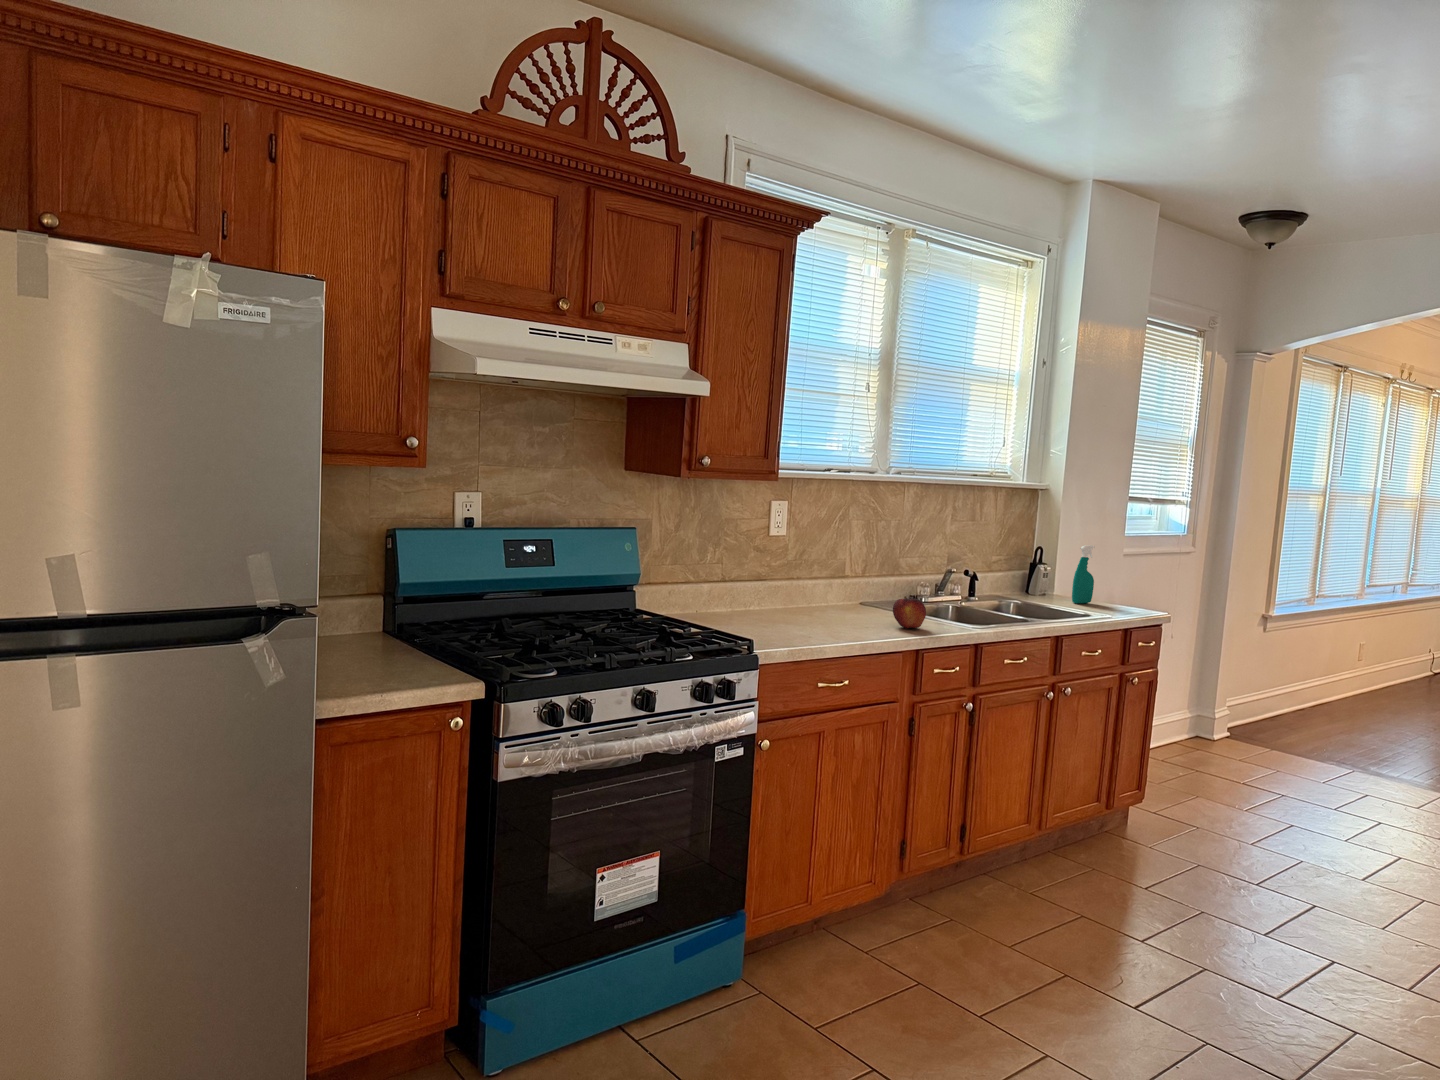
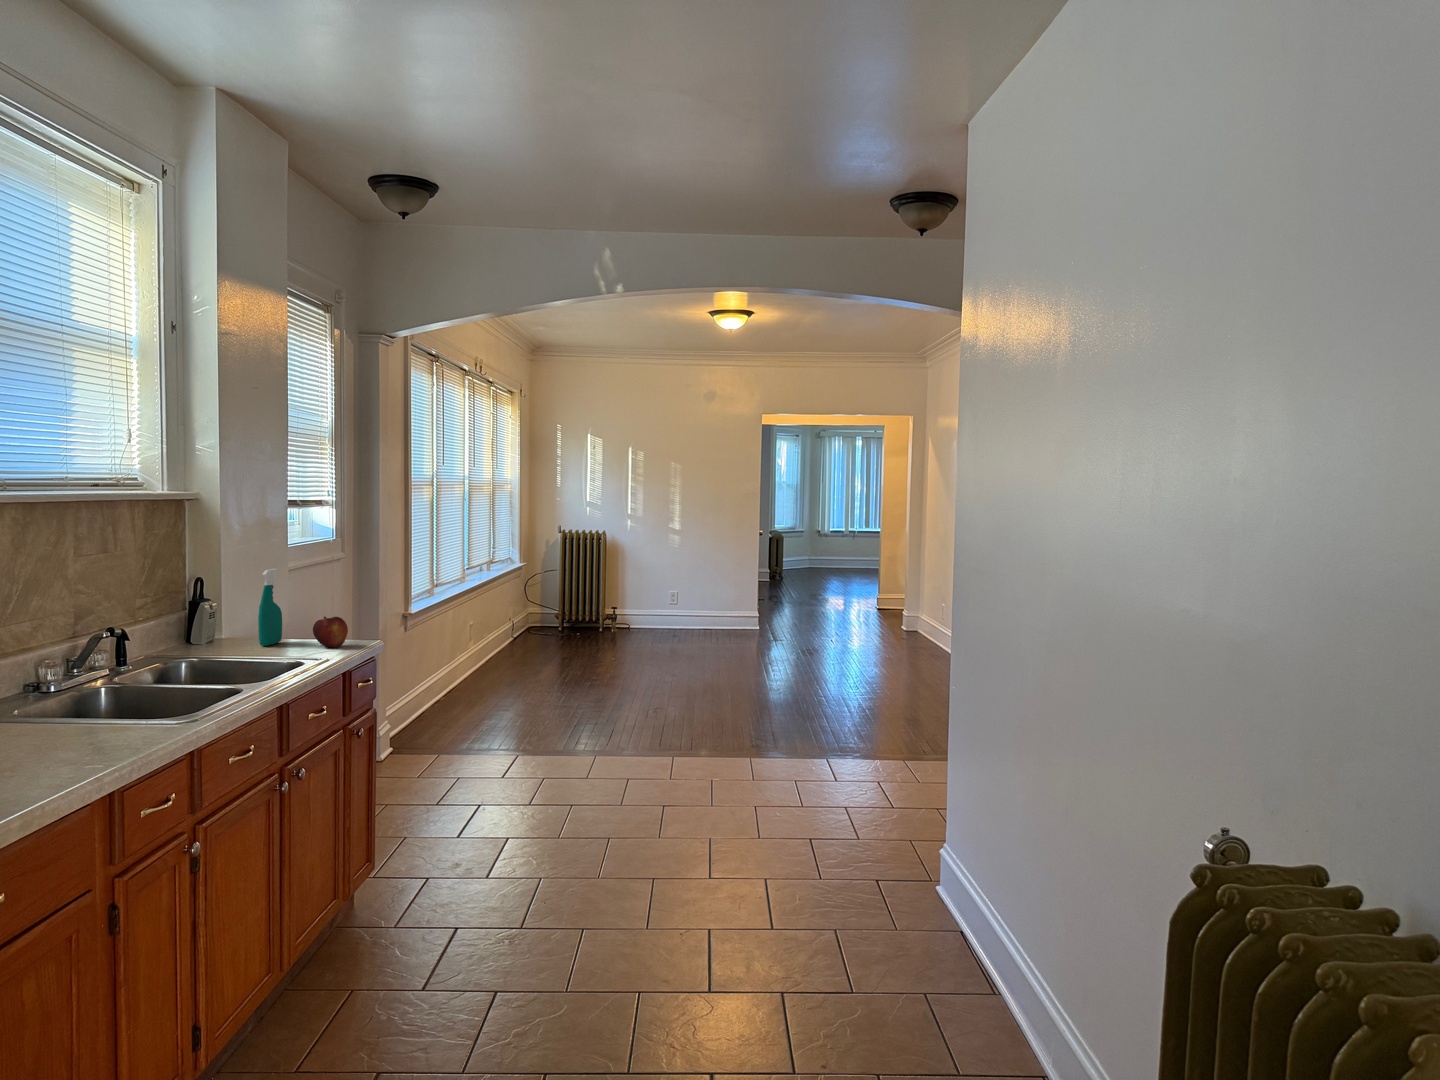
fruit: present [893,596,926,629] -> present [313,616,348,648]

